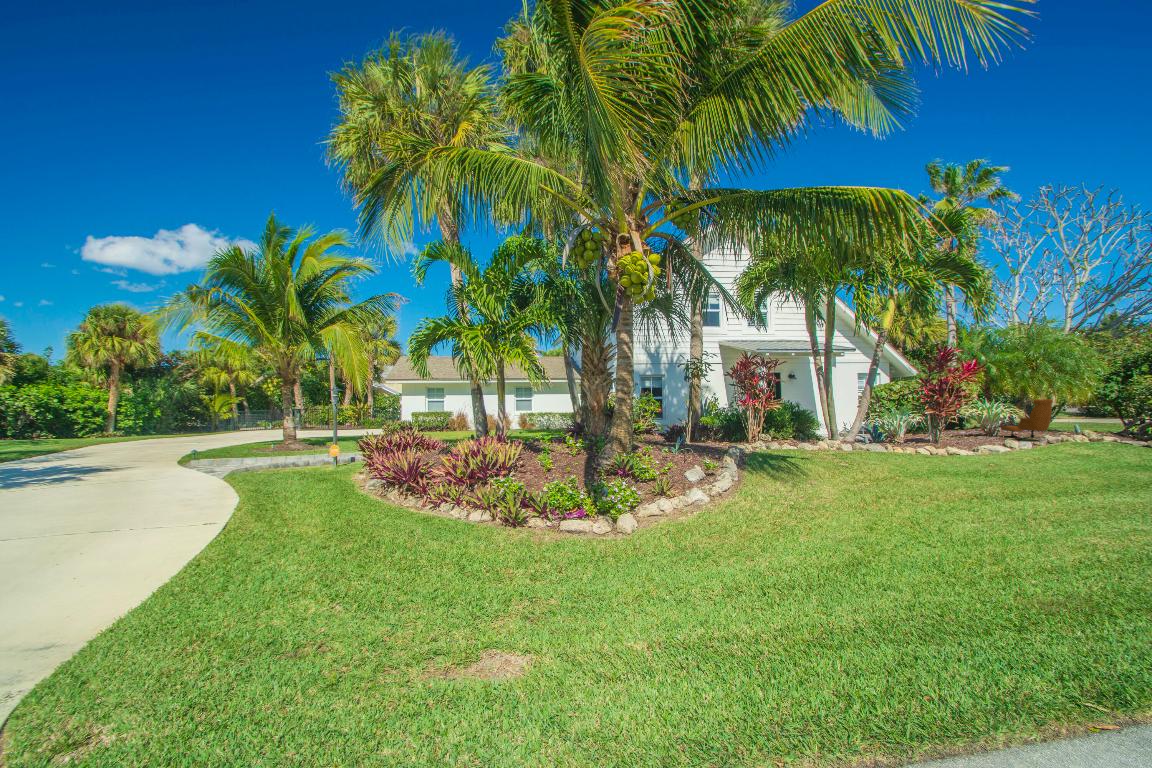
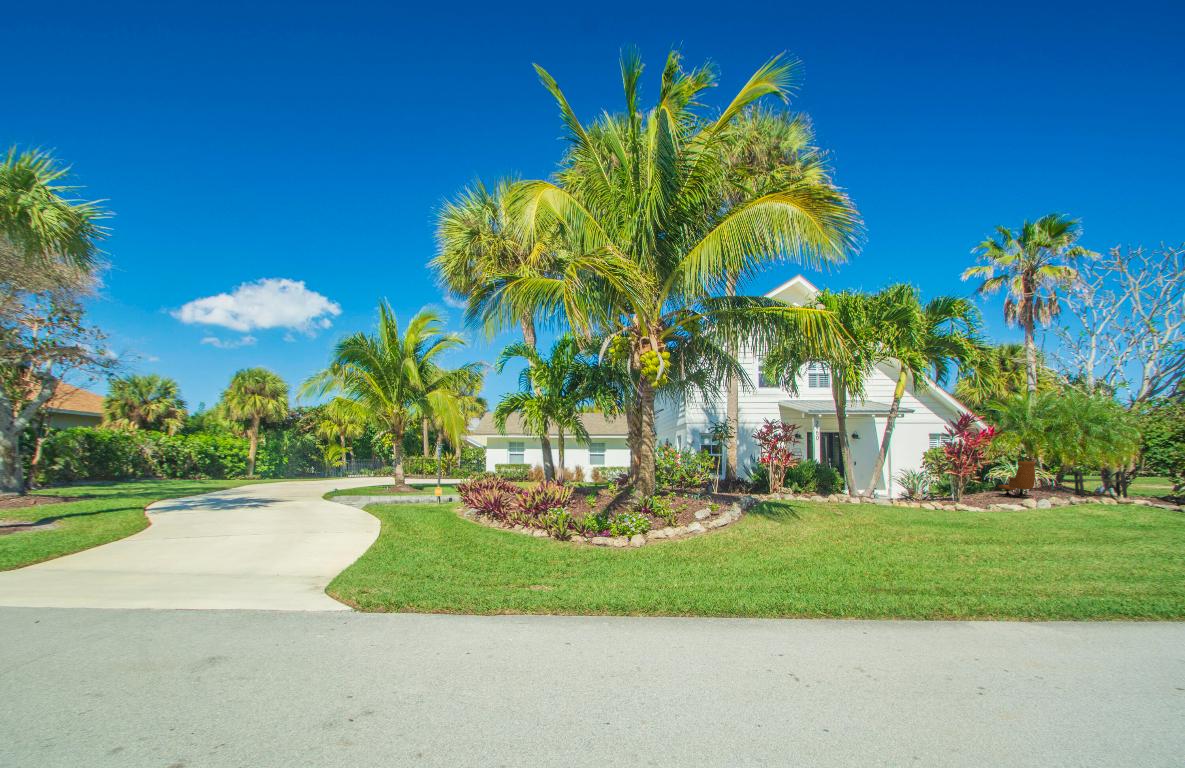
bench: none [1081,408,1143,438] -> present [1074,470,1127,498]

